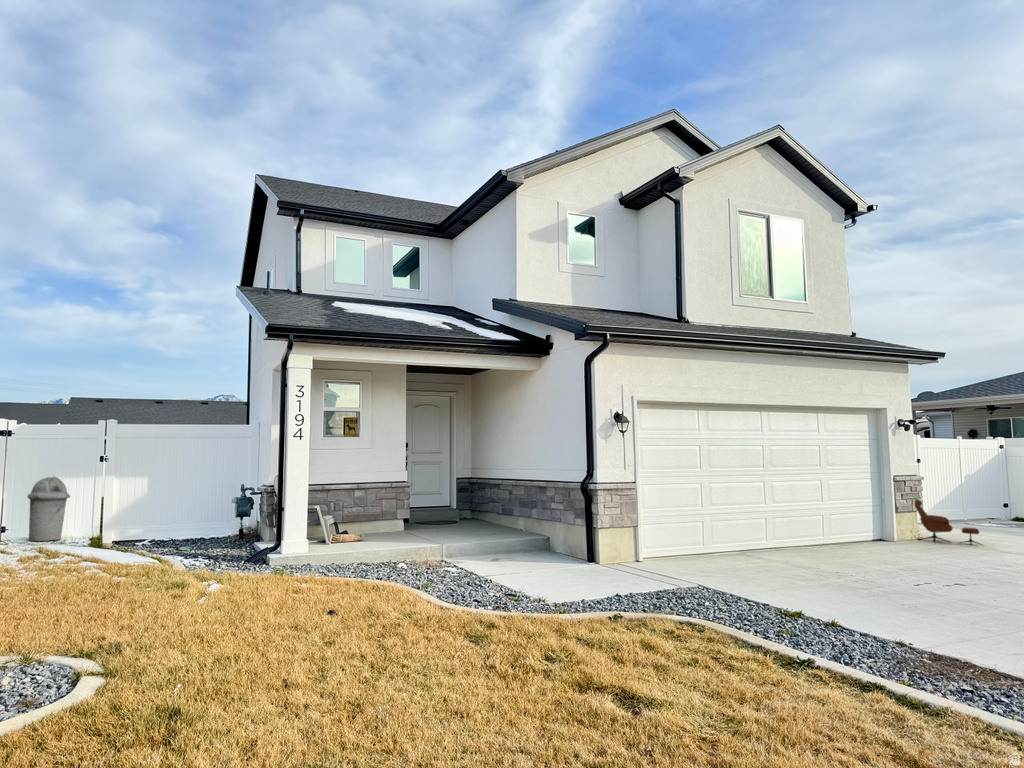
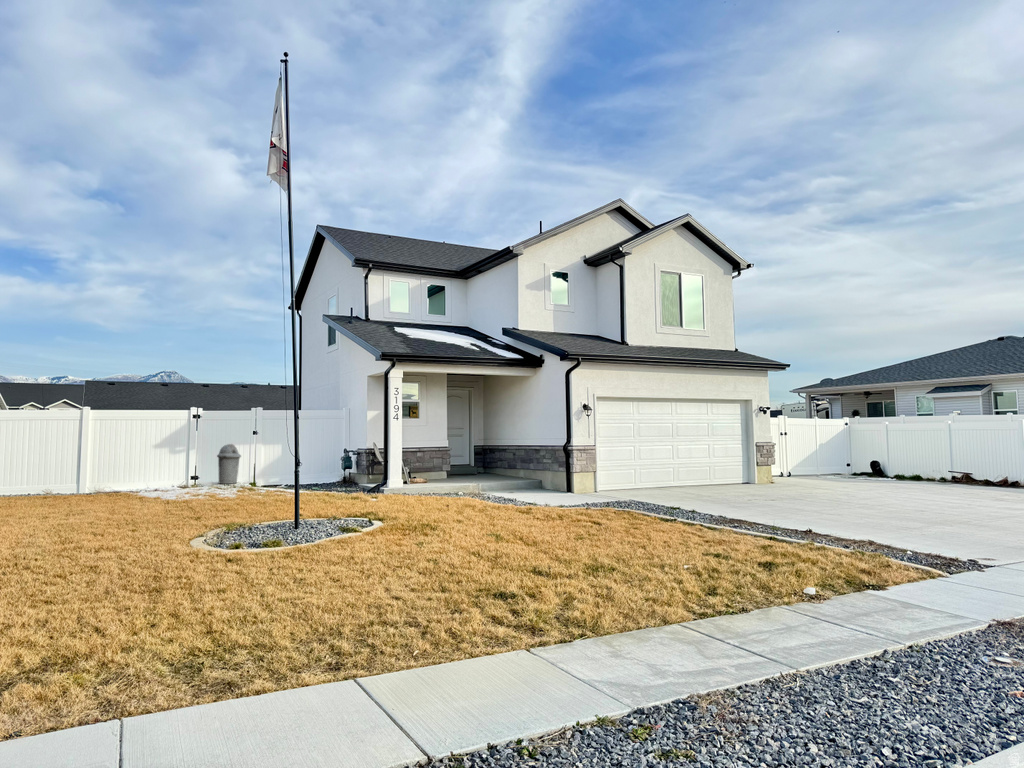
lounge chair: present [915,499,979,544] -> none [768,457,807,485]

